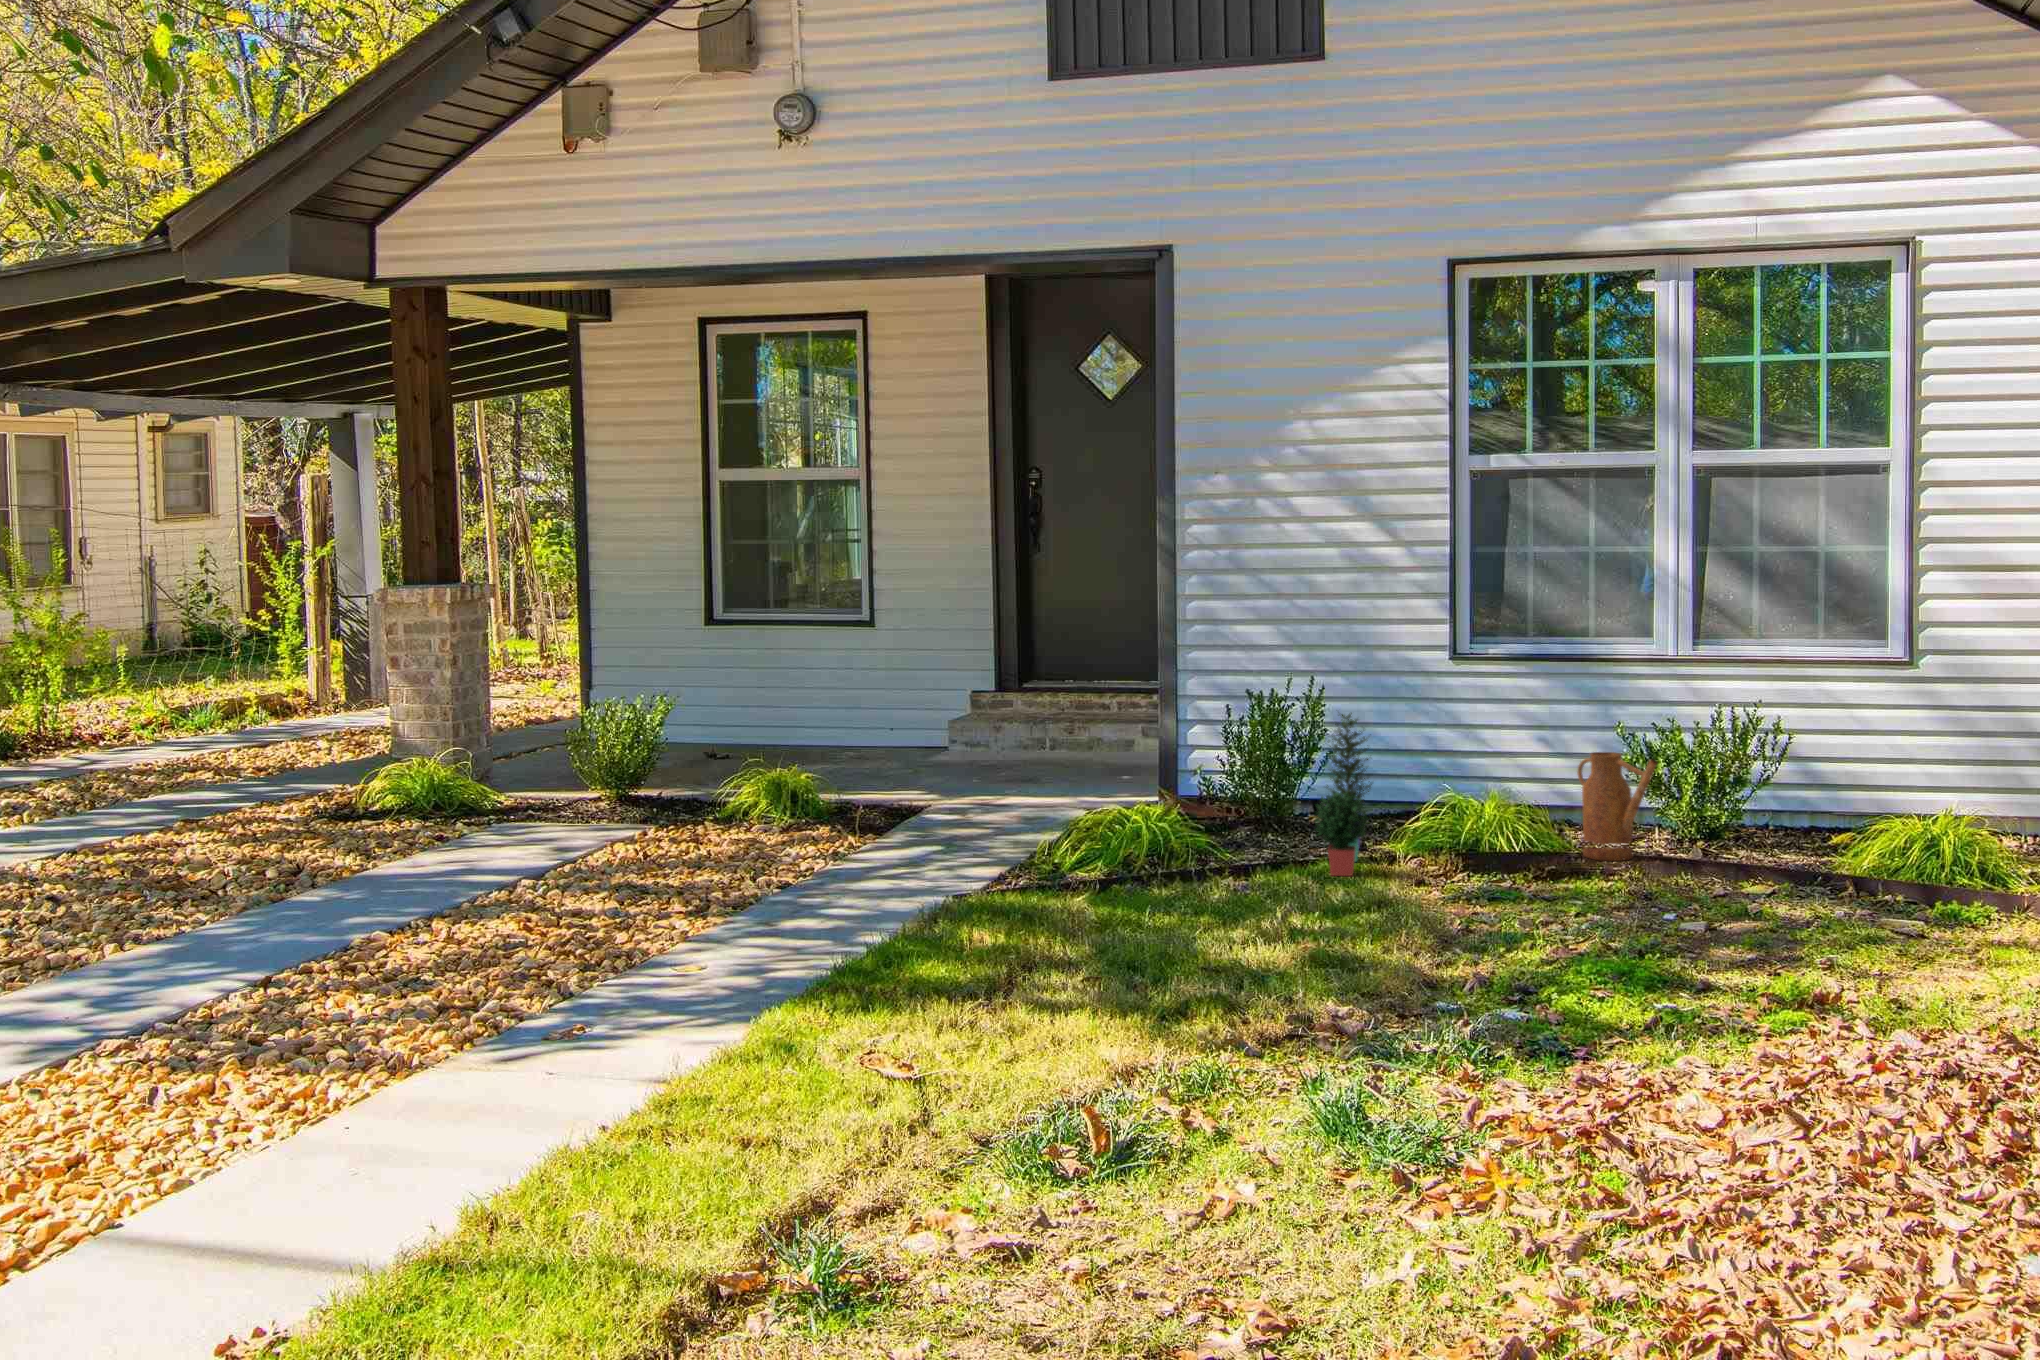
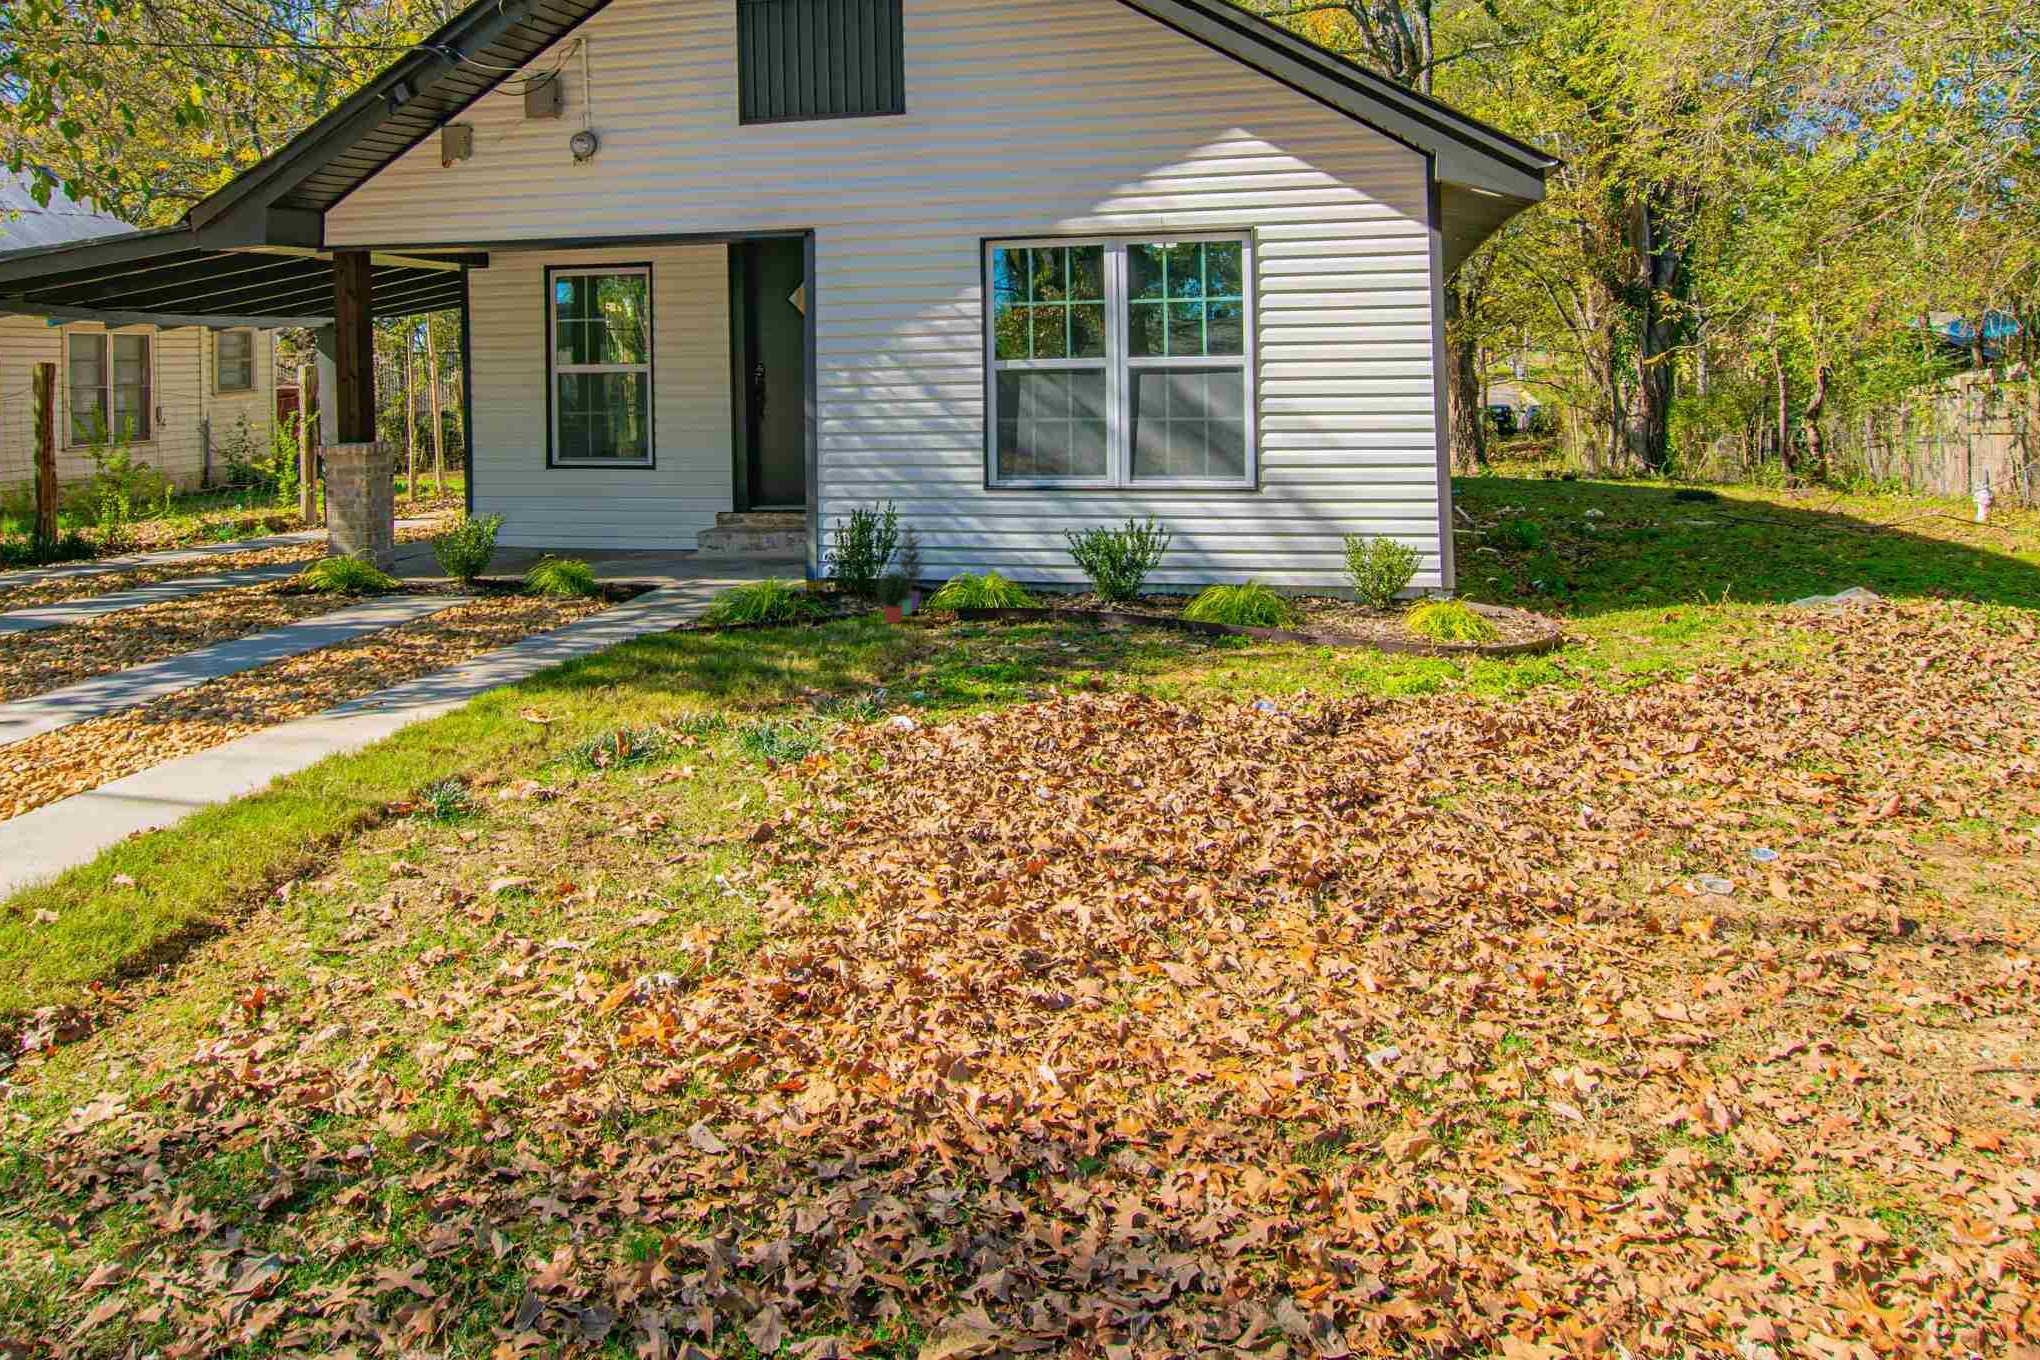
watering can: present [1577,752,1657,861] -> none [1052,547,1093,614]

